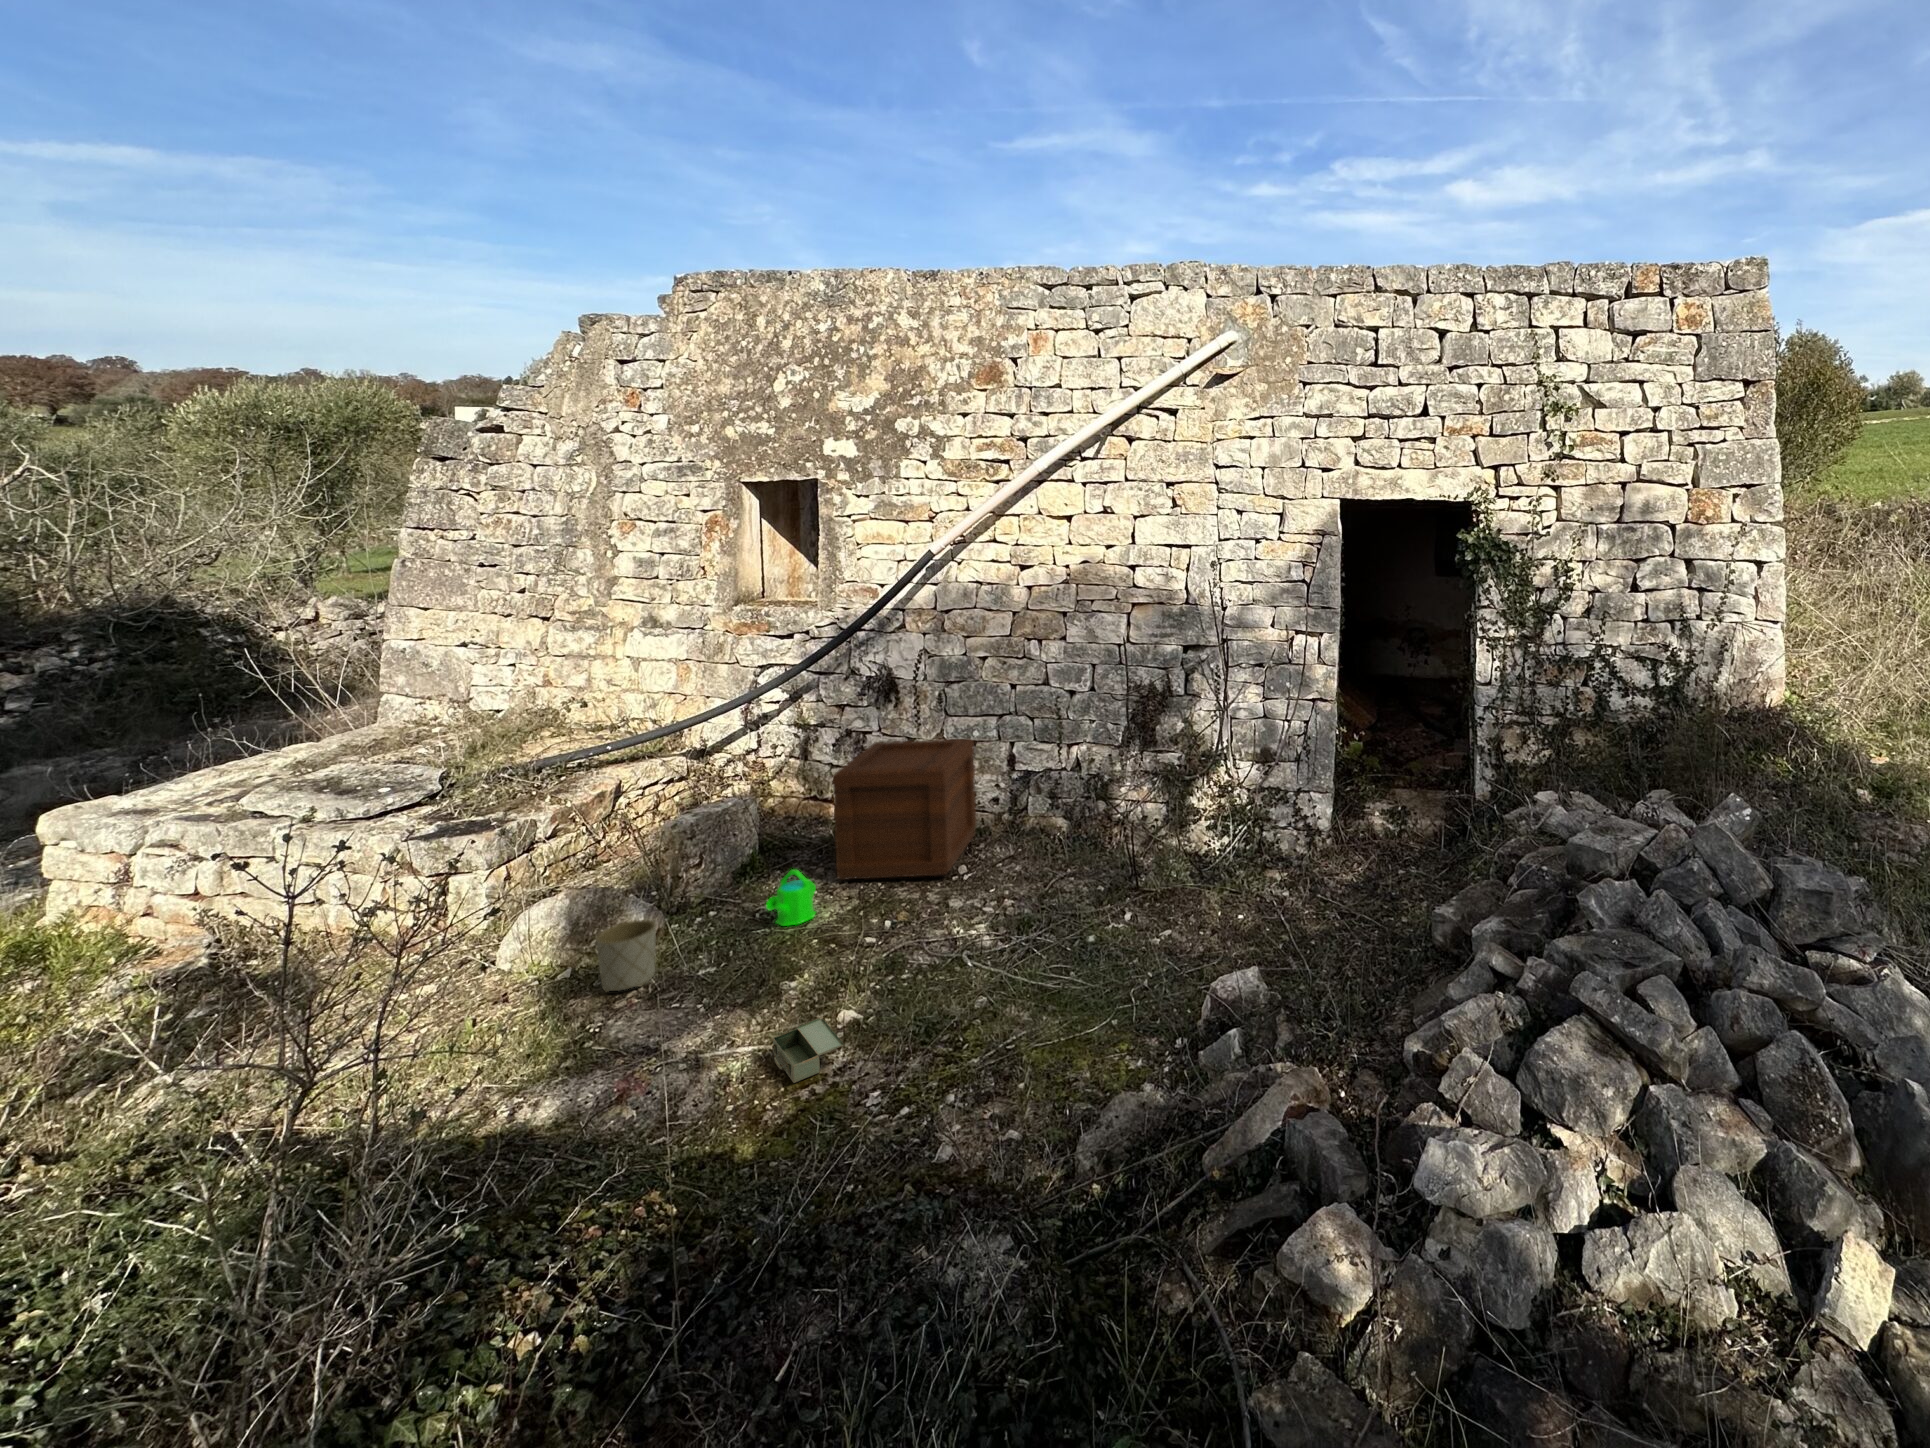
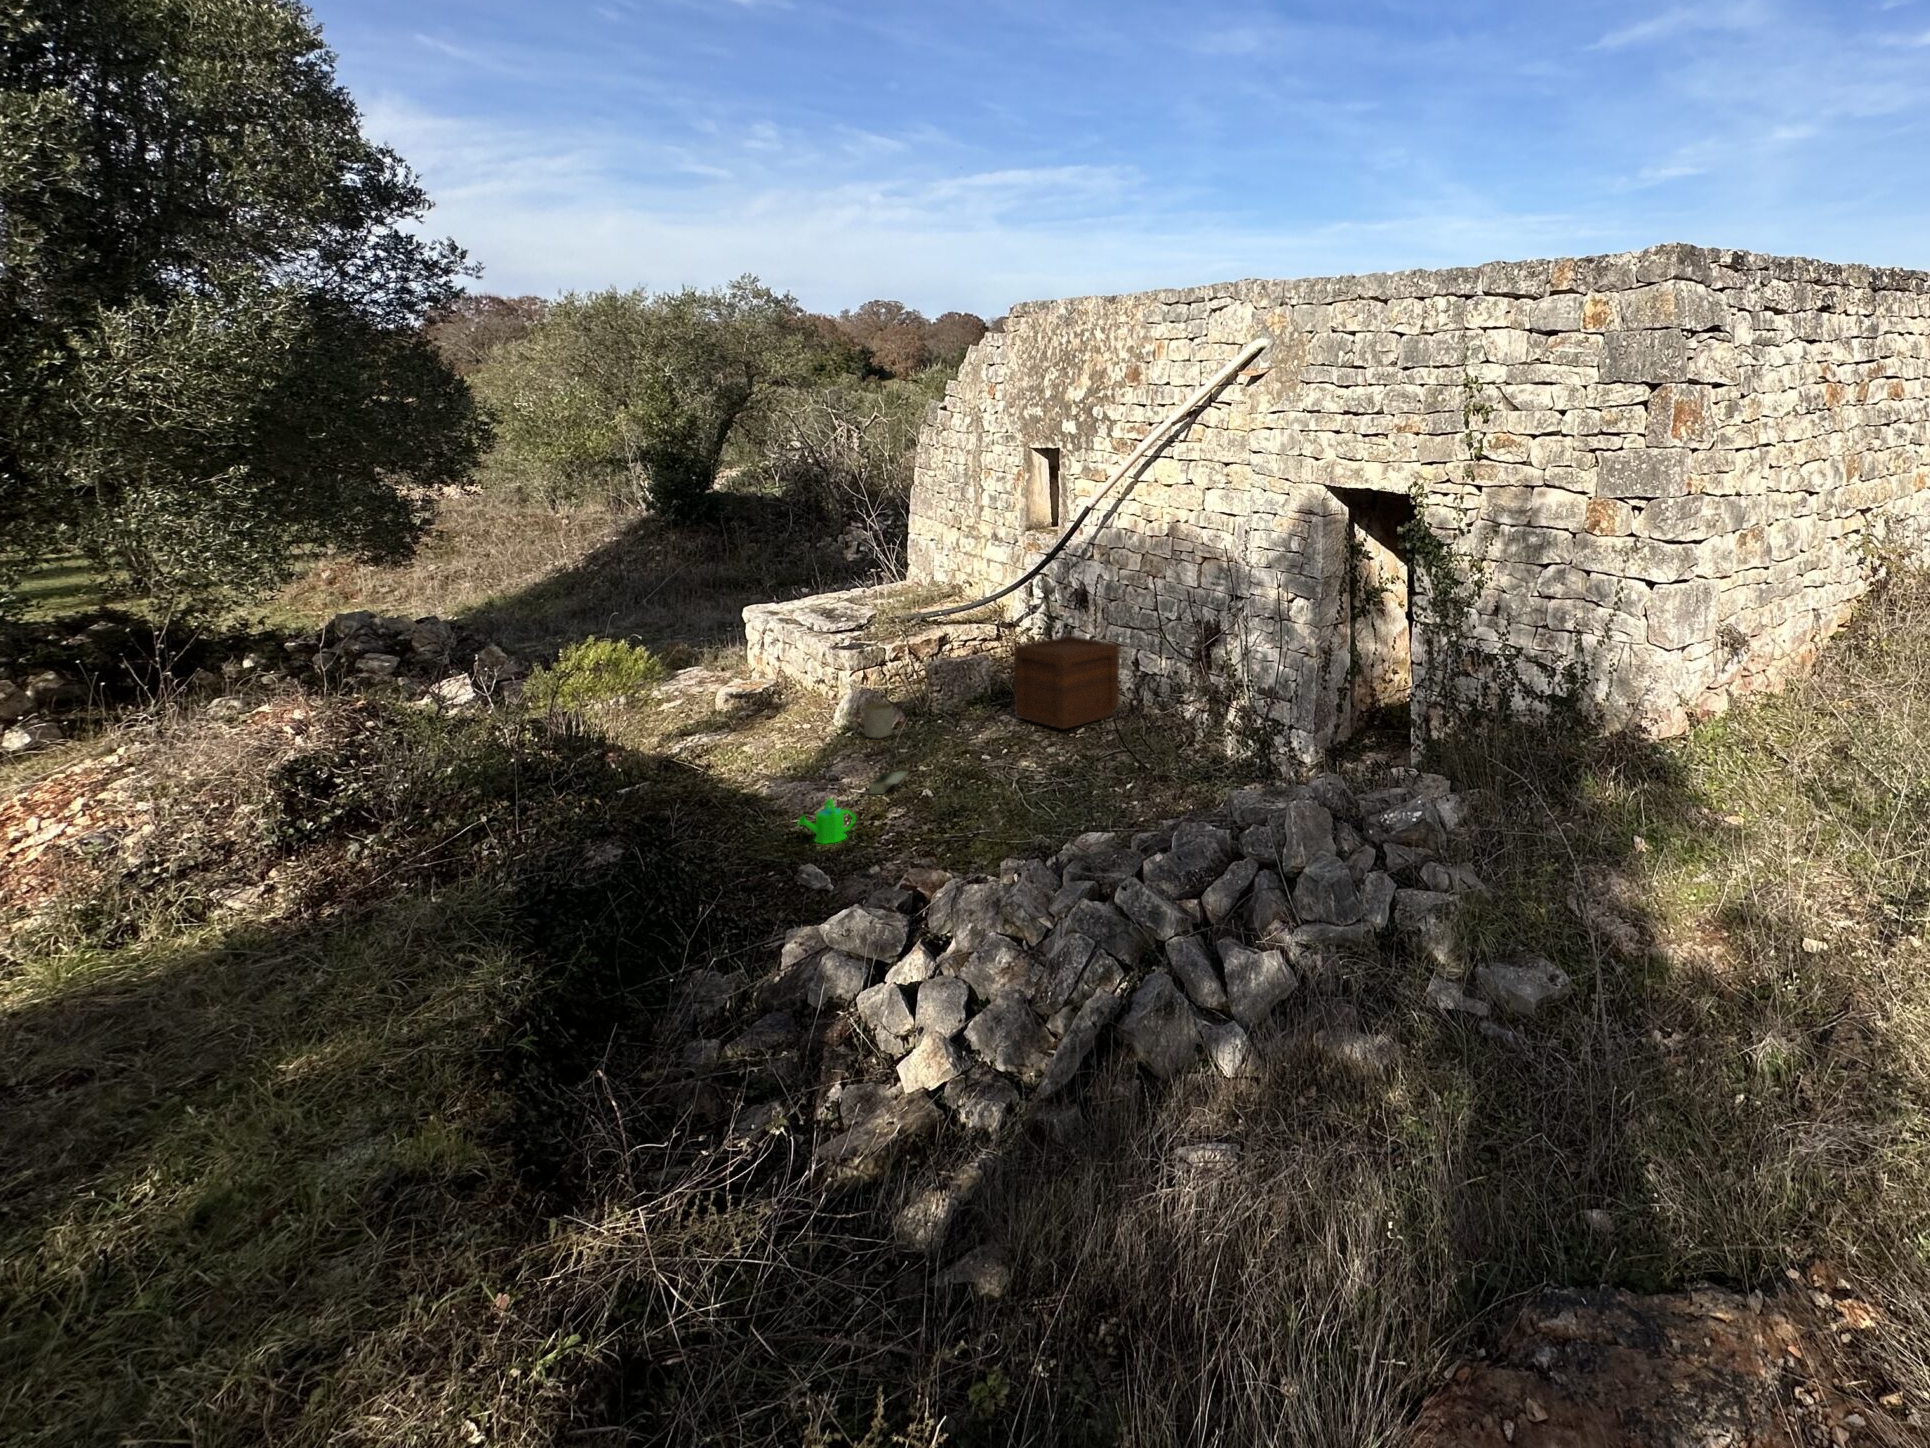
watering can: present [766,870,816,926] -> present [798,798,856,844]

